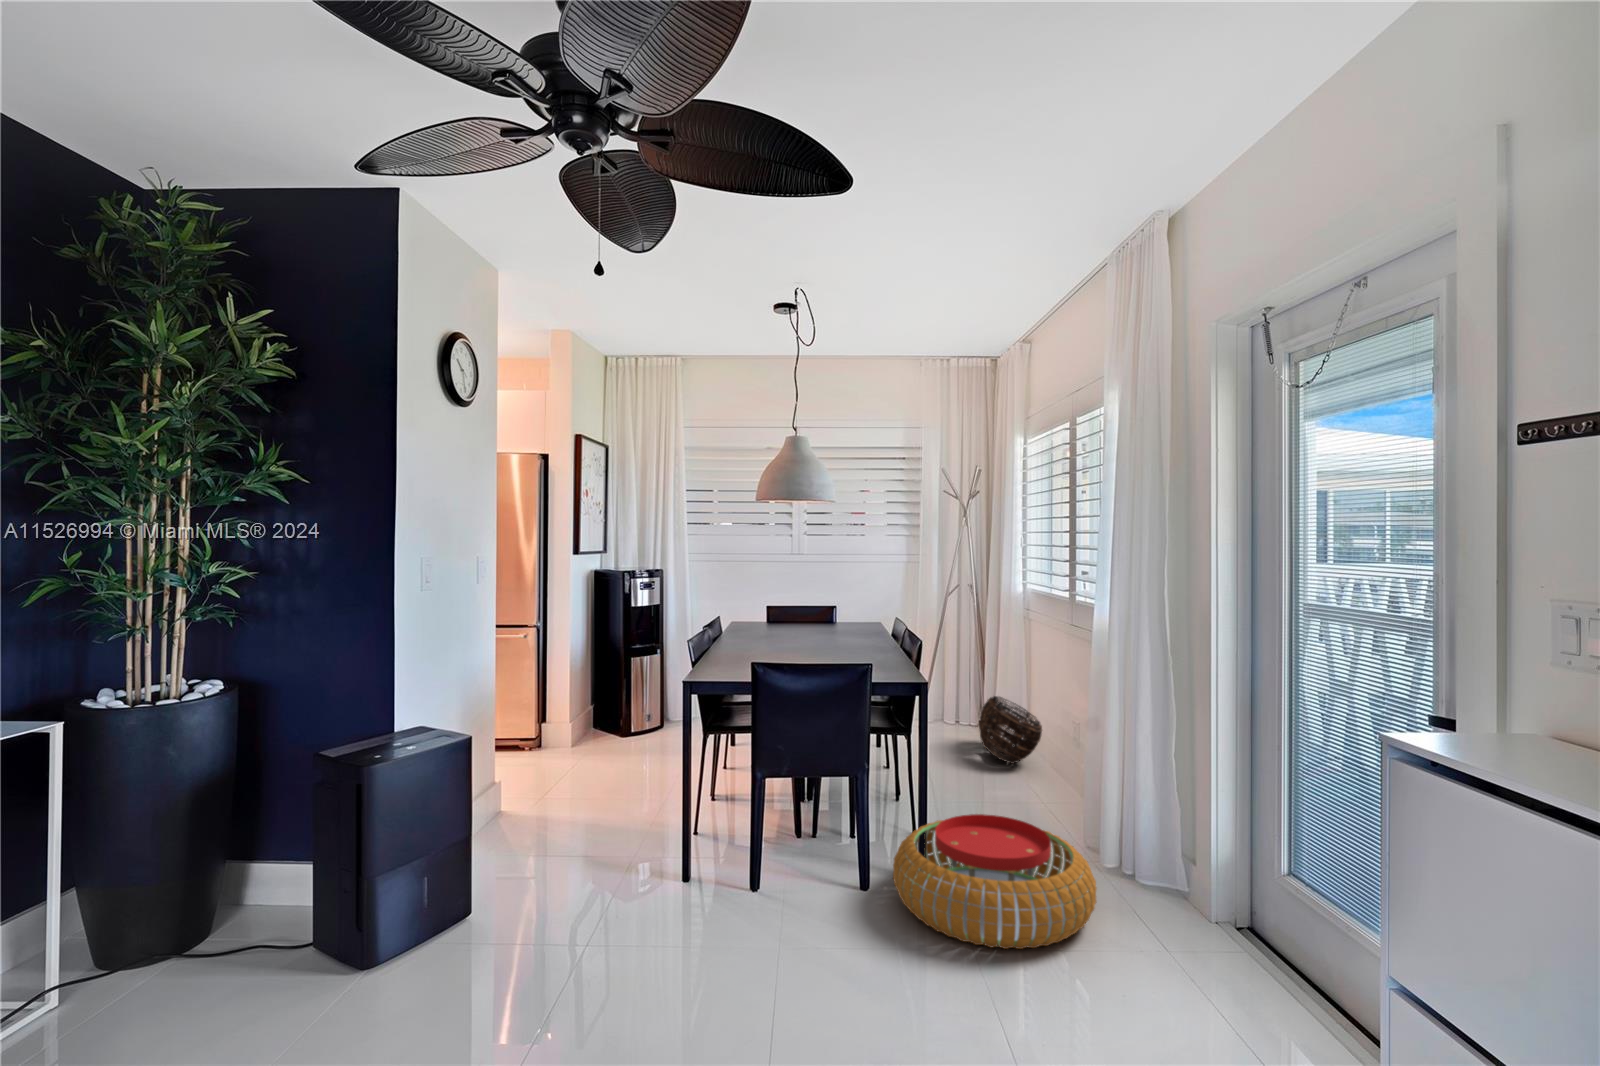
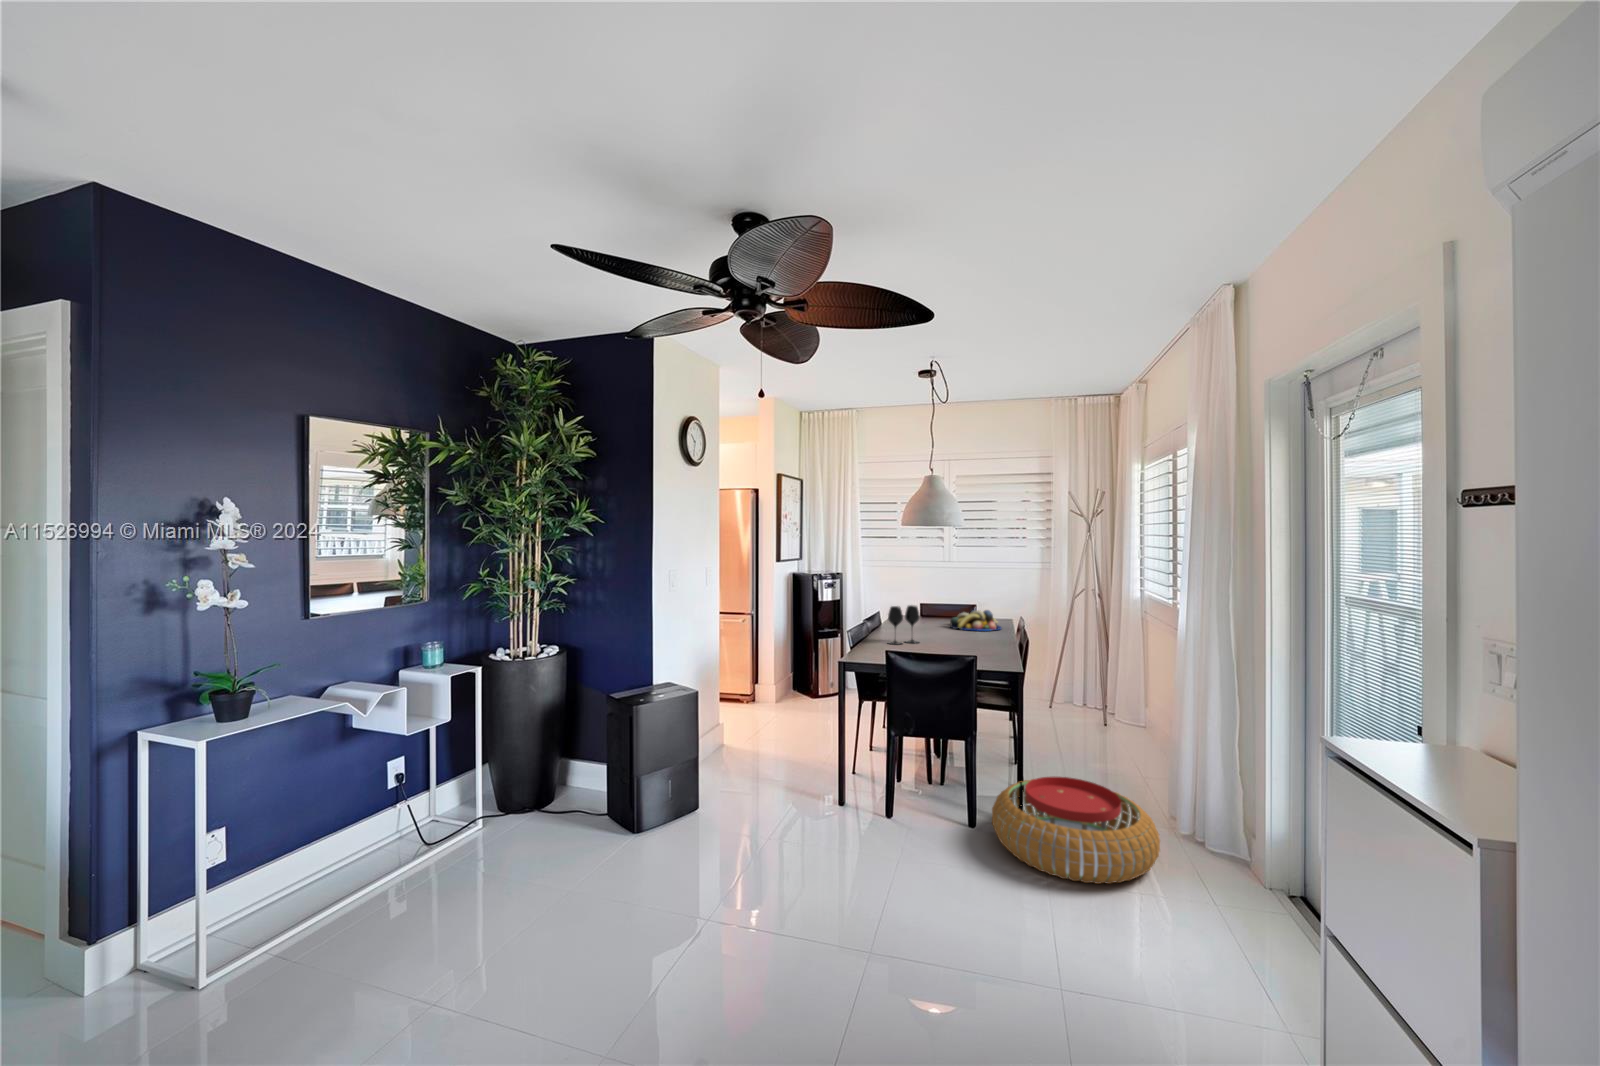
wine glass: none [742,605,784,657] -> present [888,605,920,645]
fruit bowl: none [812,610,876,637] -> present [950,610,1001,631]
basket: present [979,696,1042,764] -> none [1097,684,1152,742]

